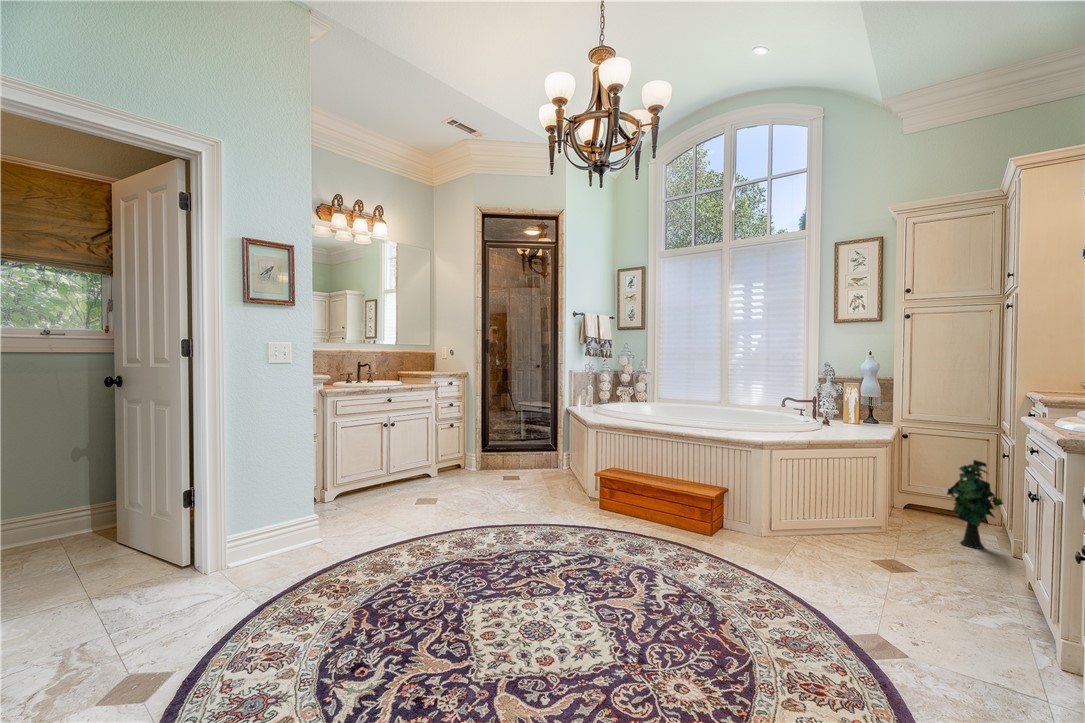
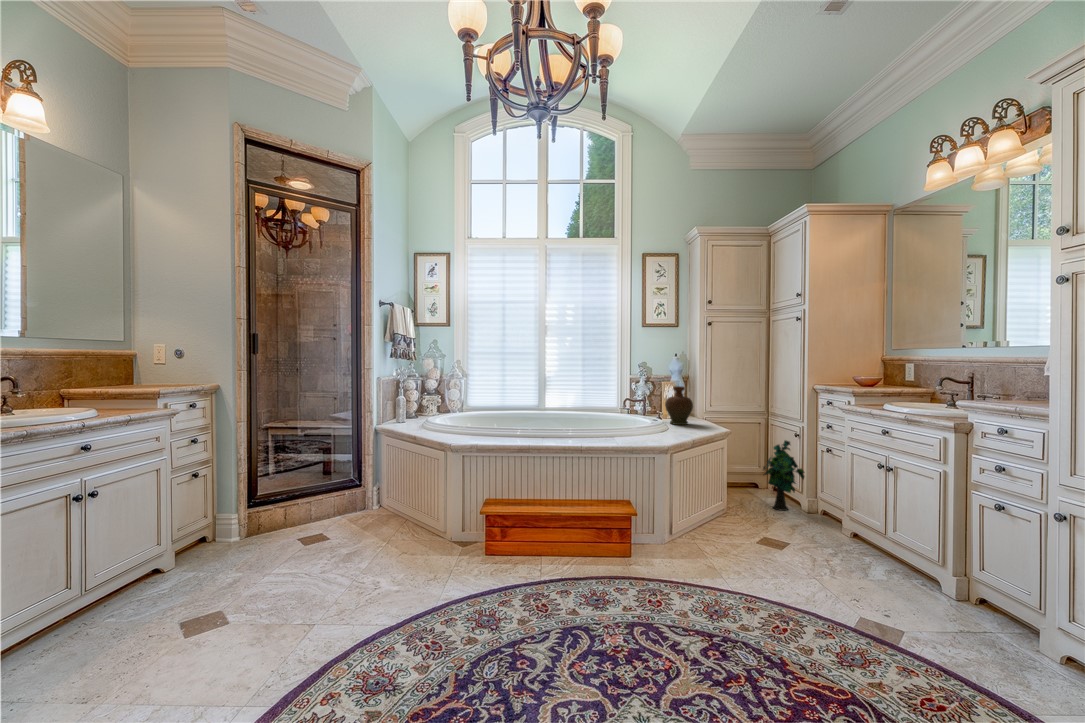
decorative vase: none [825,388,860,430] -> present [665,386,693,425]

